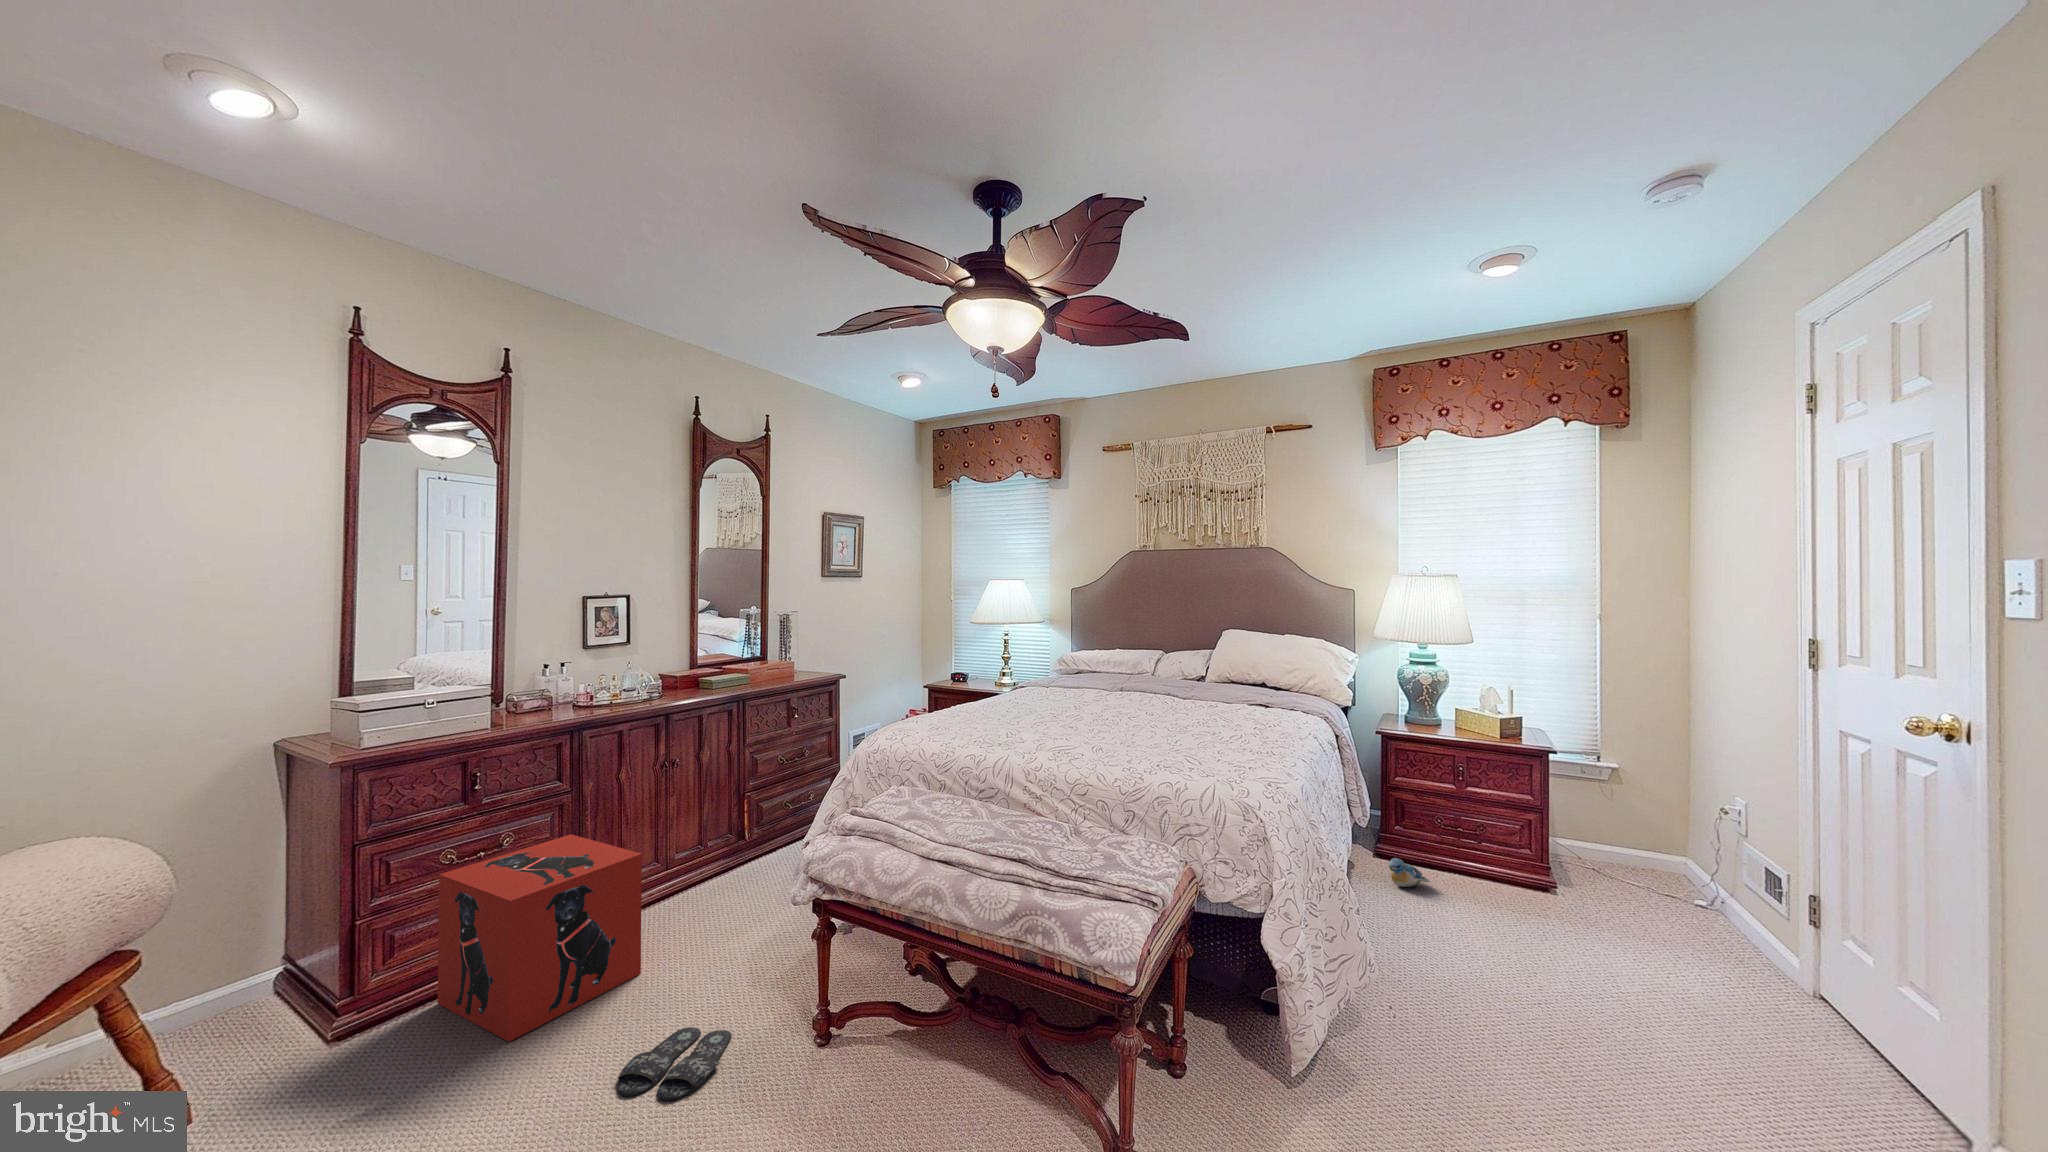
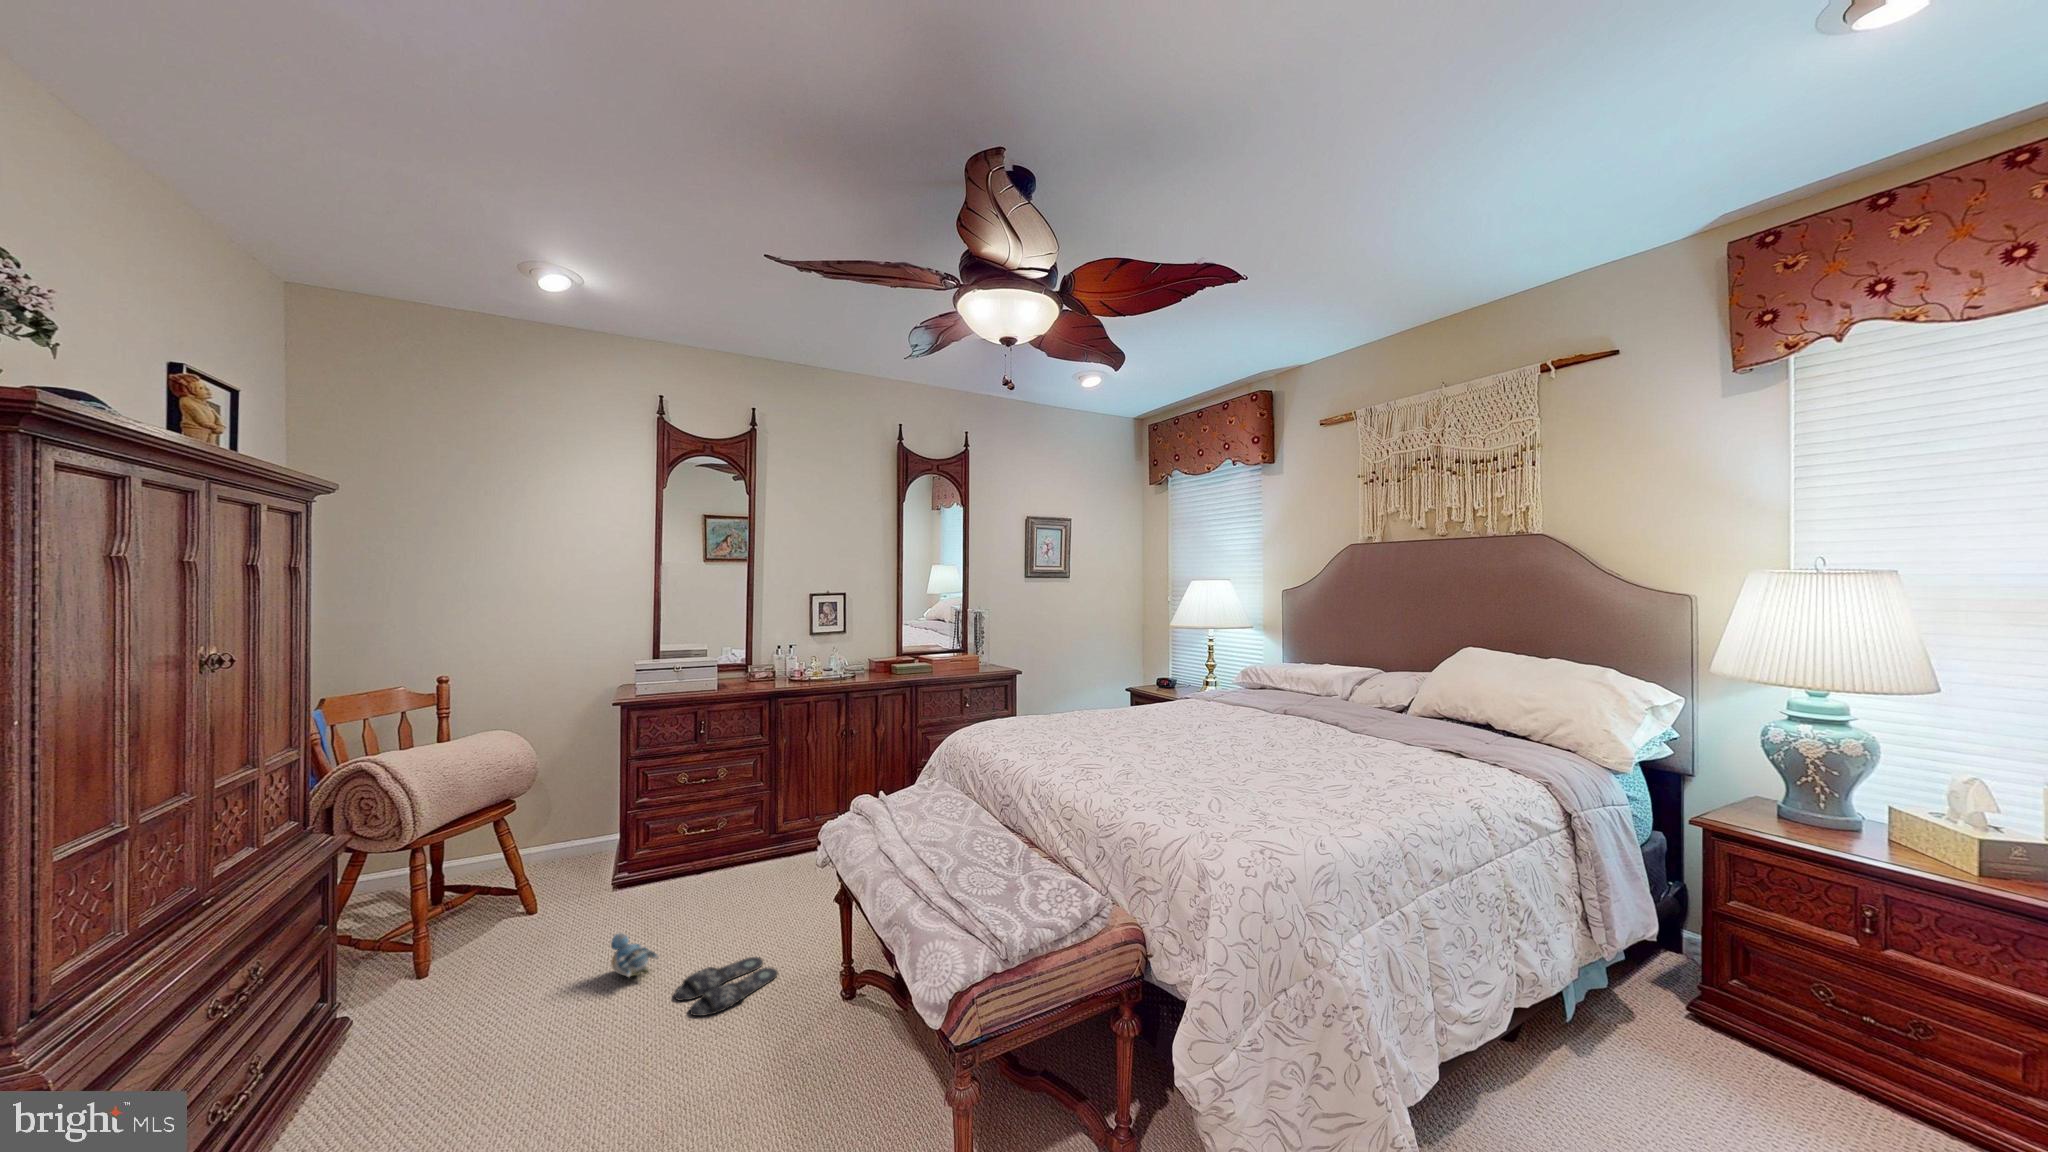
storage box: present [438,834,642,1042] -> none [660,777,776,926]
plush toy: present [1389,858,1430,887] -> present [611,933,659,977]

